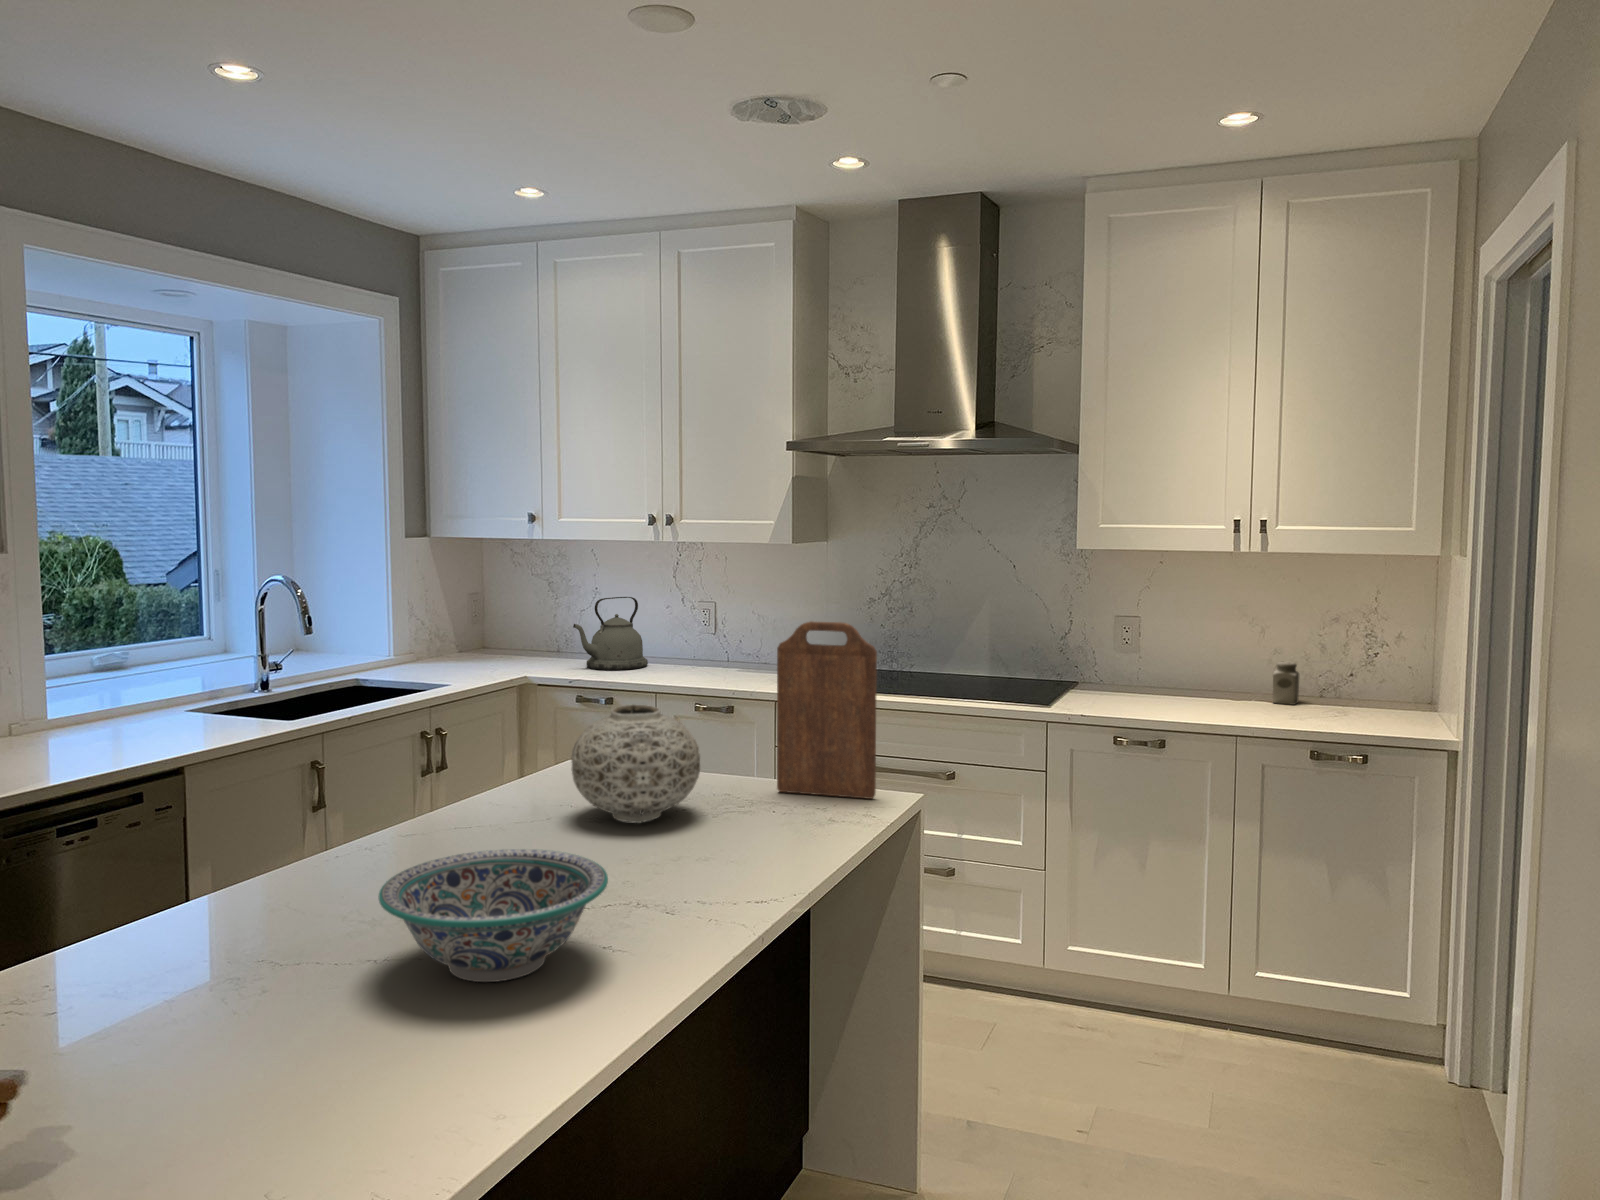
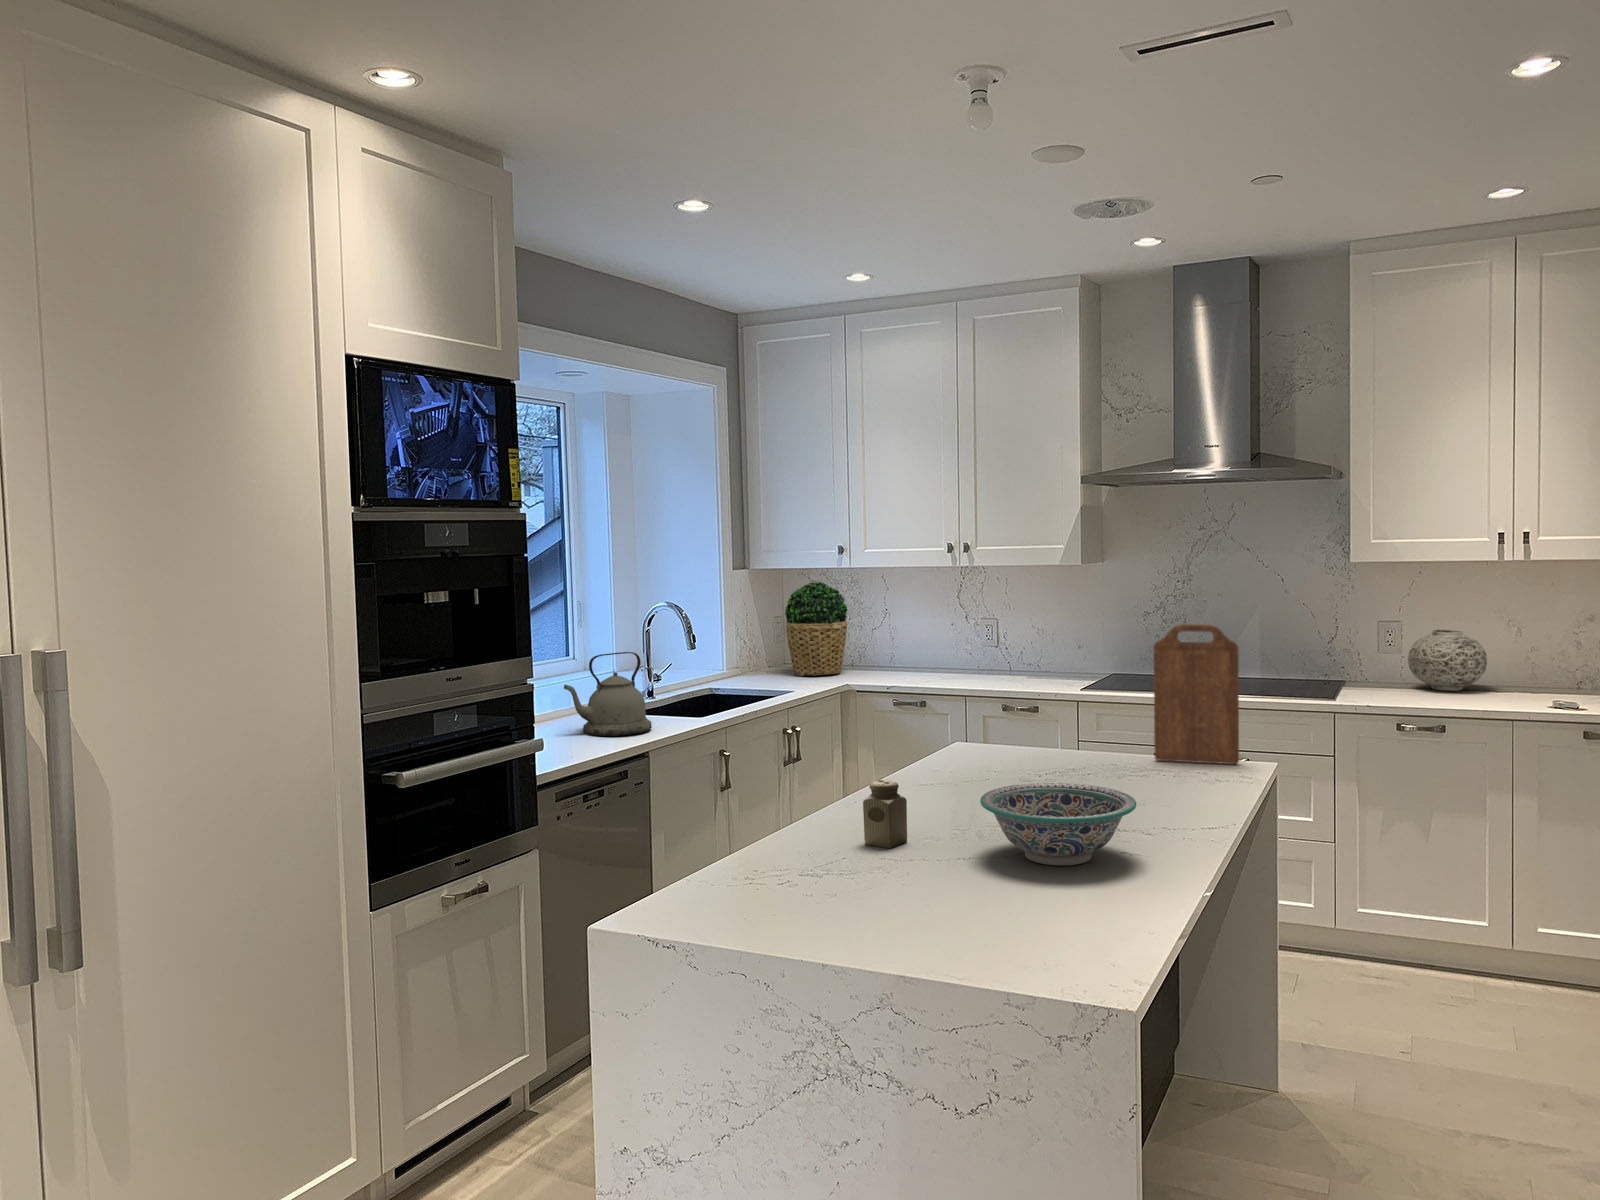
potted plant: none [464,556,541,665] -> present [785,582,848,676]
kettle: present [573,597,648,670] -> present [564,652,652,736]
salt shaker: present [1273,662,1299,705] -> present [863,780,907,848]
vase: present [571,704,700,823] -> present [1408,630,1487,691]

